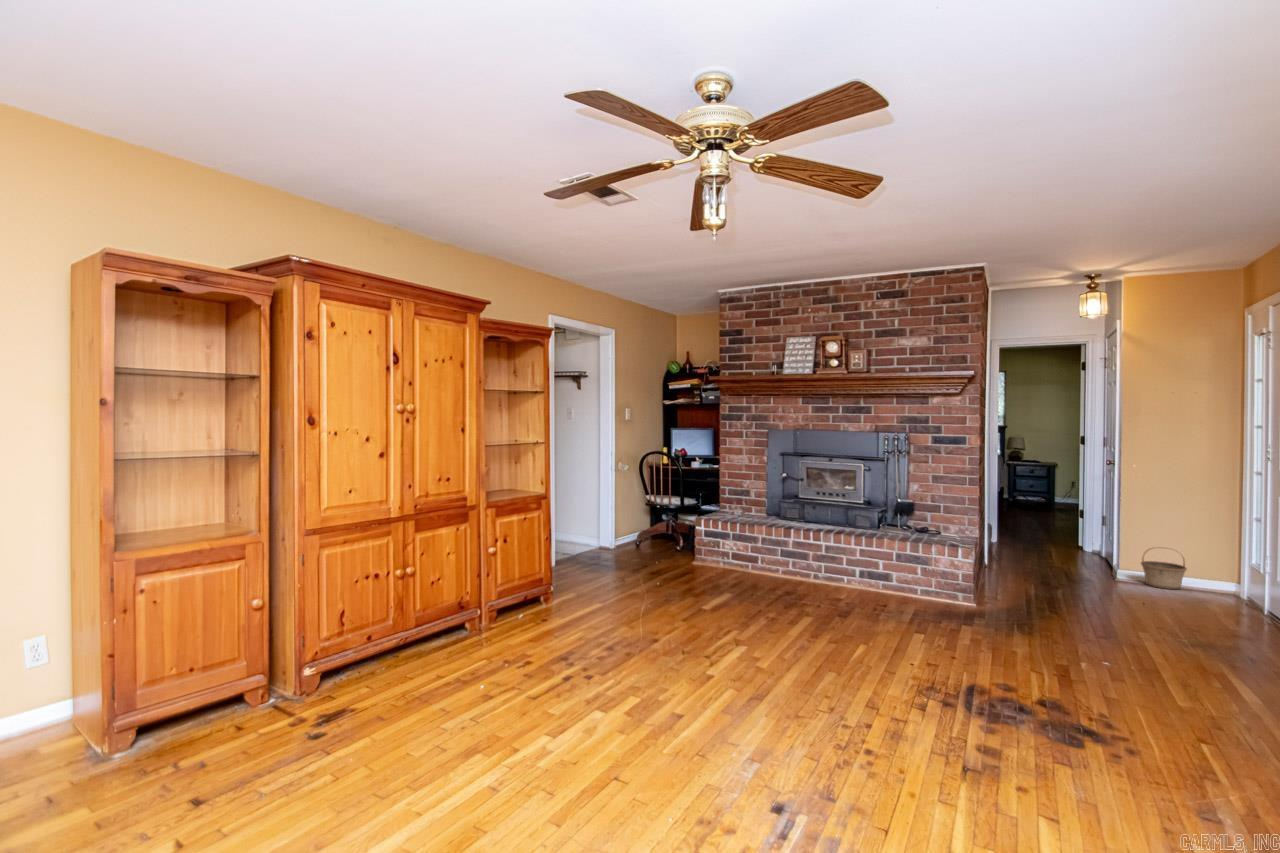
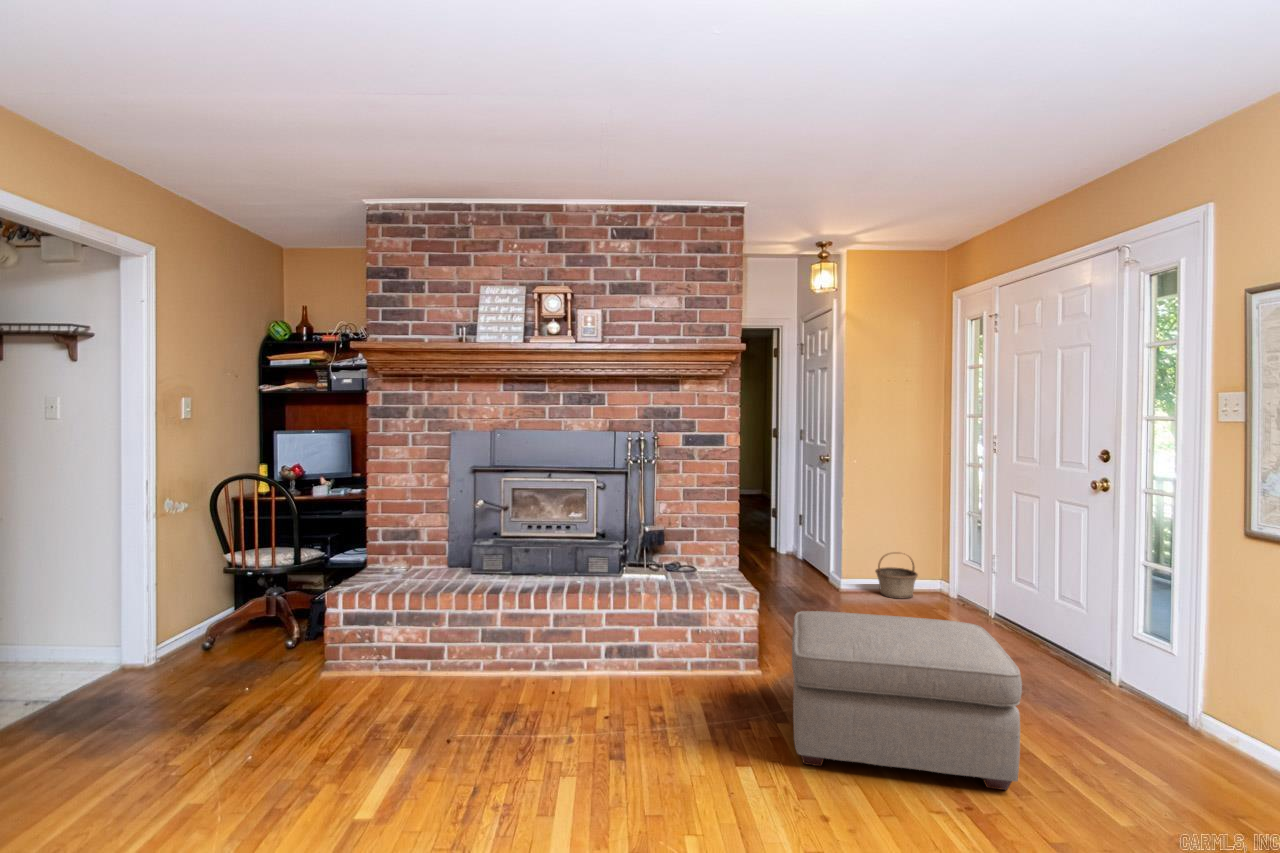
ottoman: none [952,556,1126,673] -> present [792,611,1022,790]

